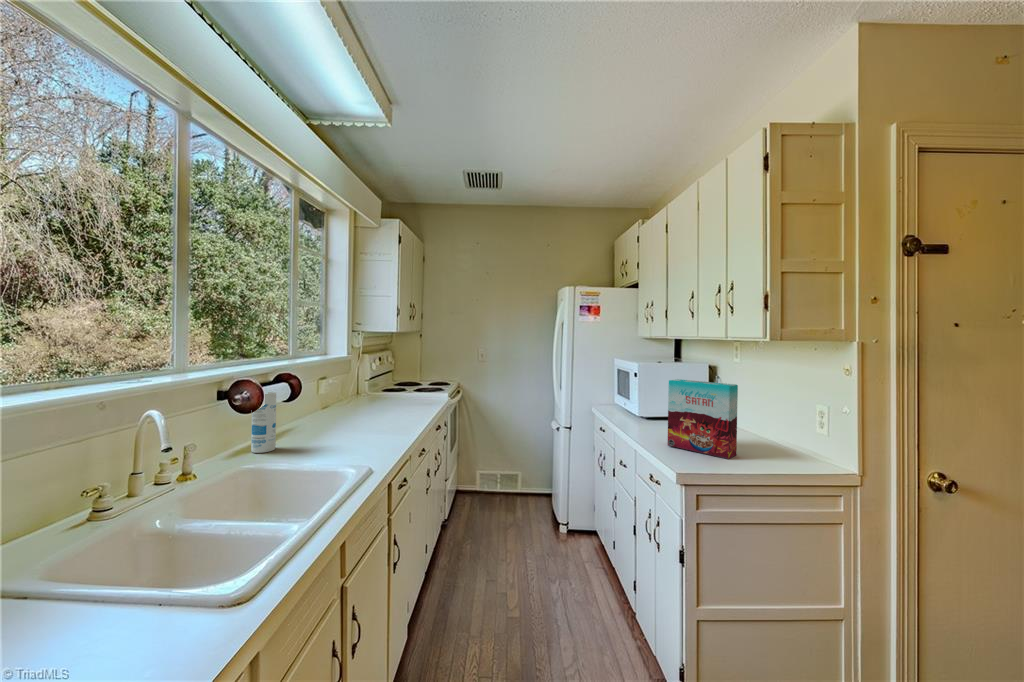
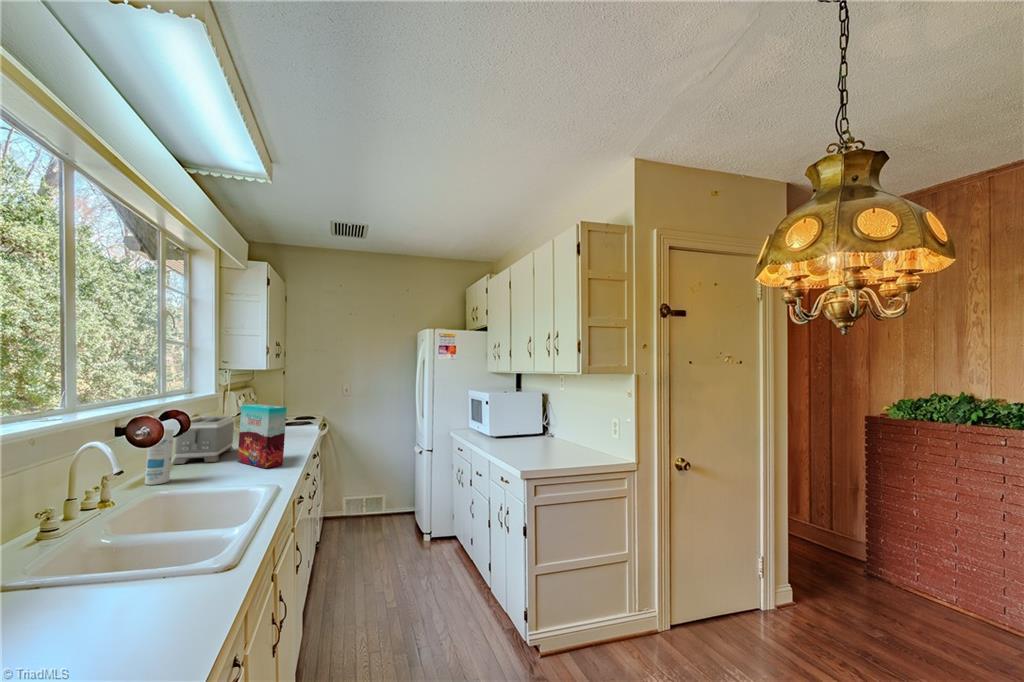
cereal box: present [668,379,738,459] -> present [238,404,286,468]
toaster: none [292,380,357,429] -> present [172,416,234,464]

